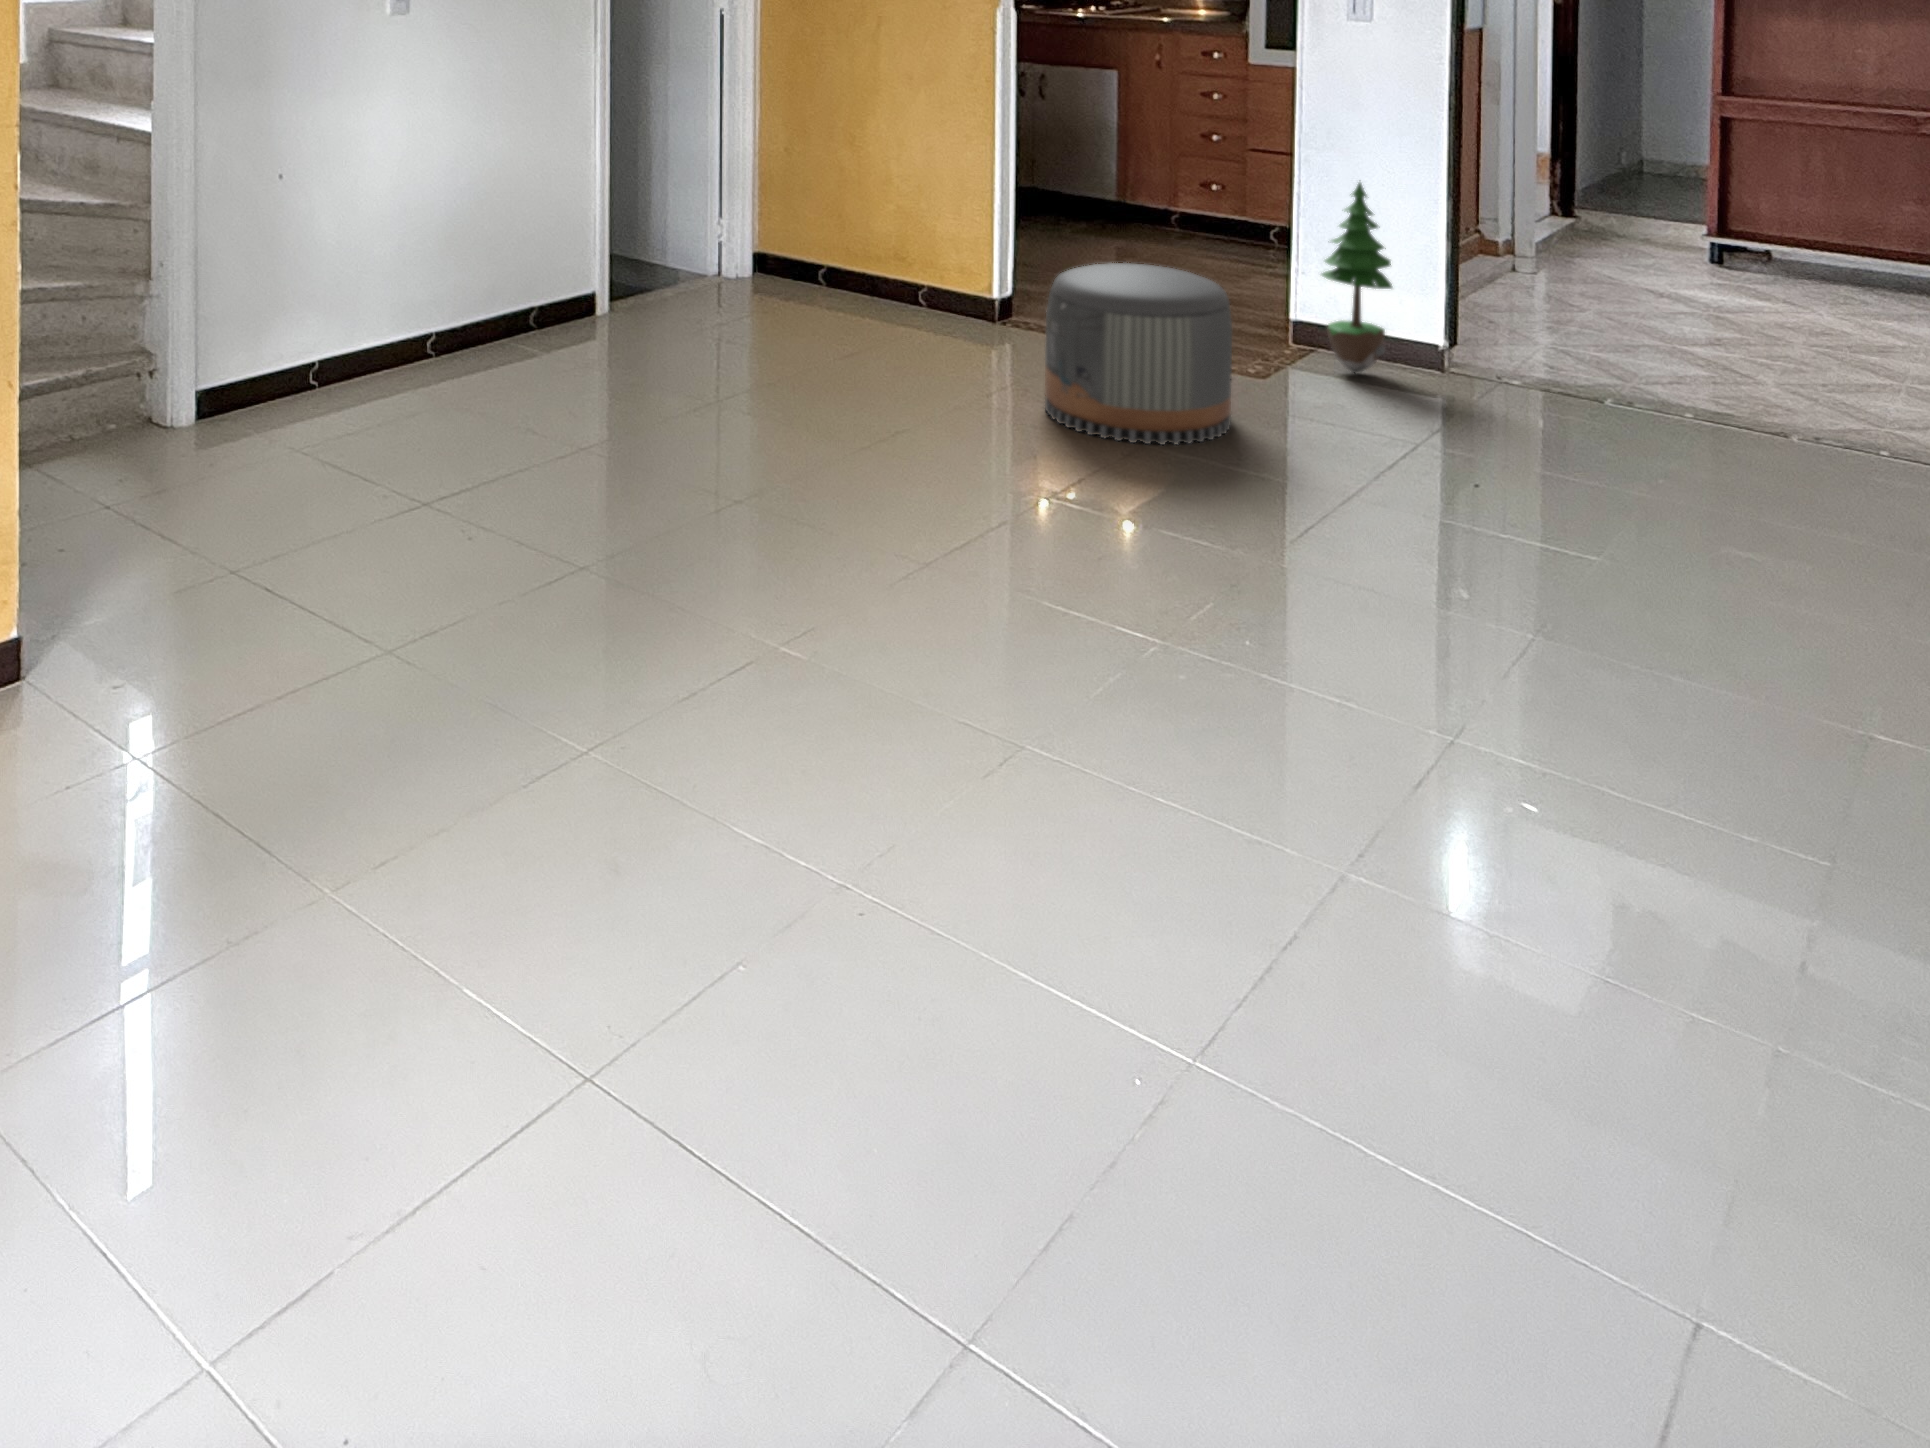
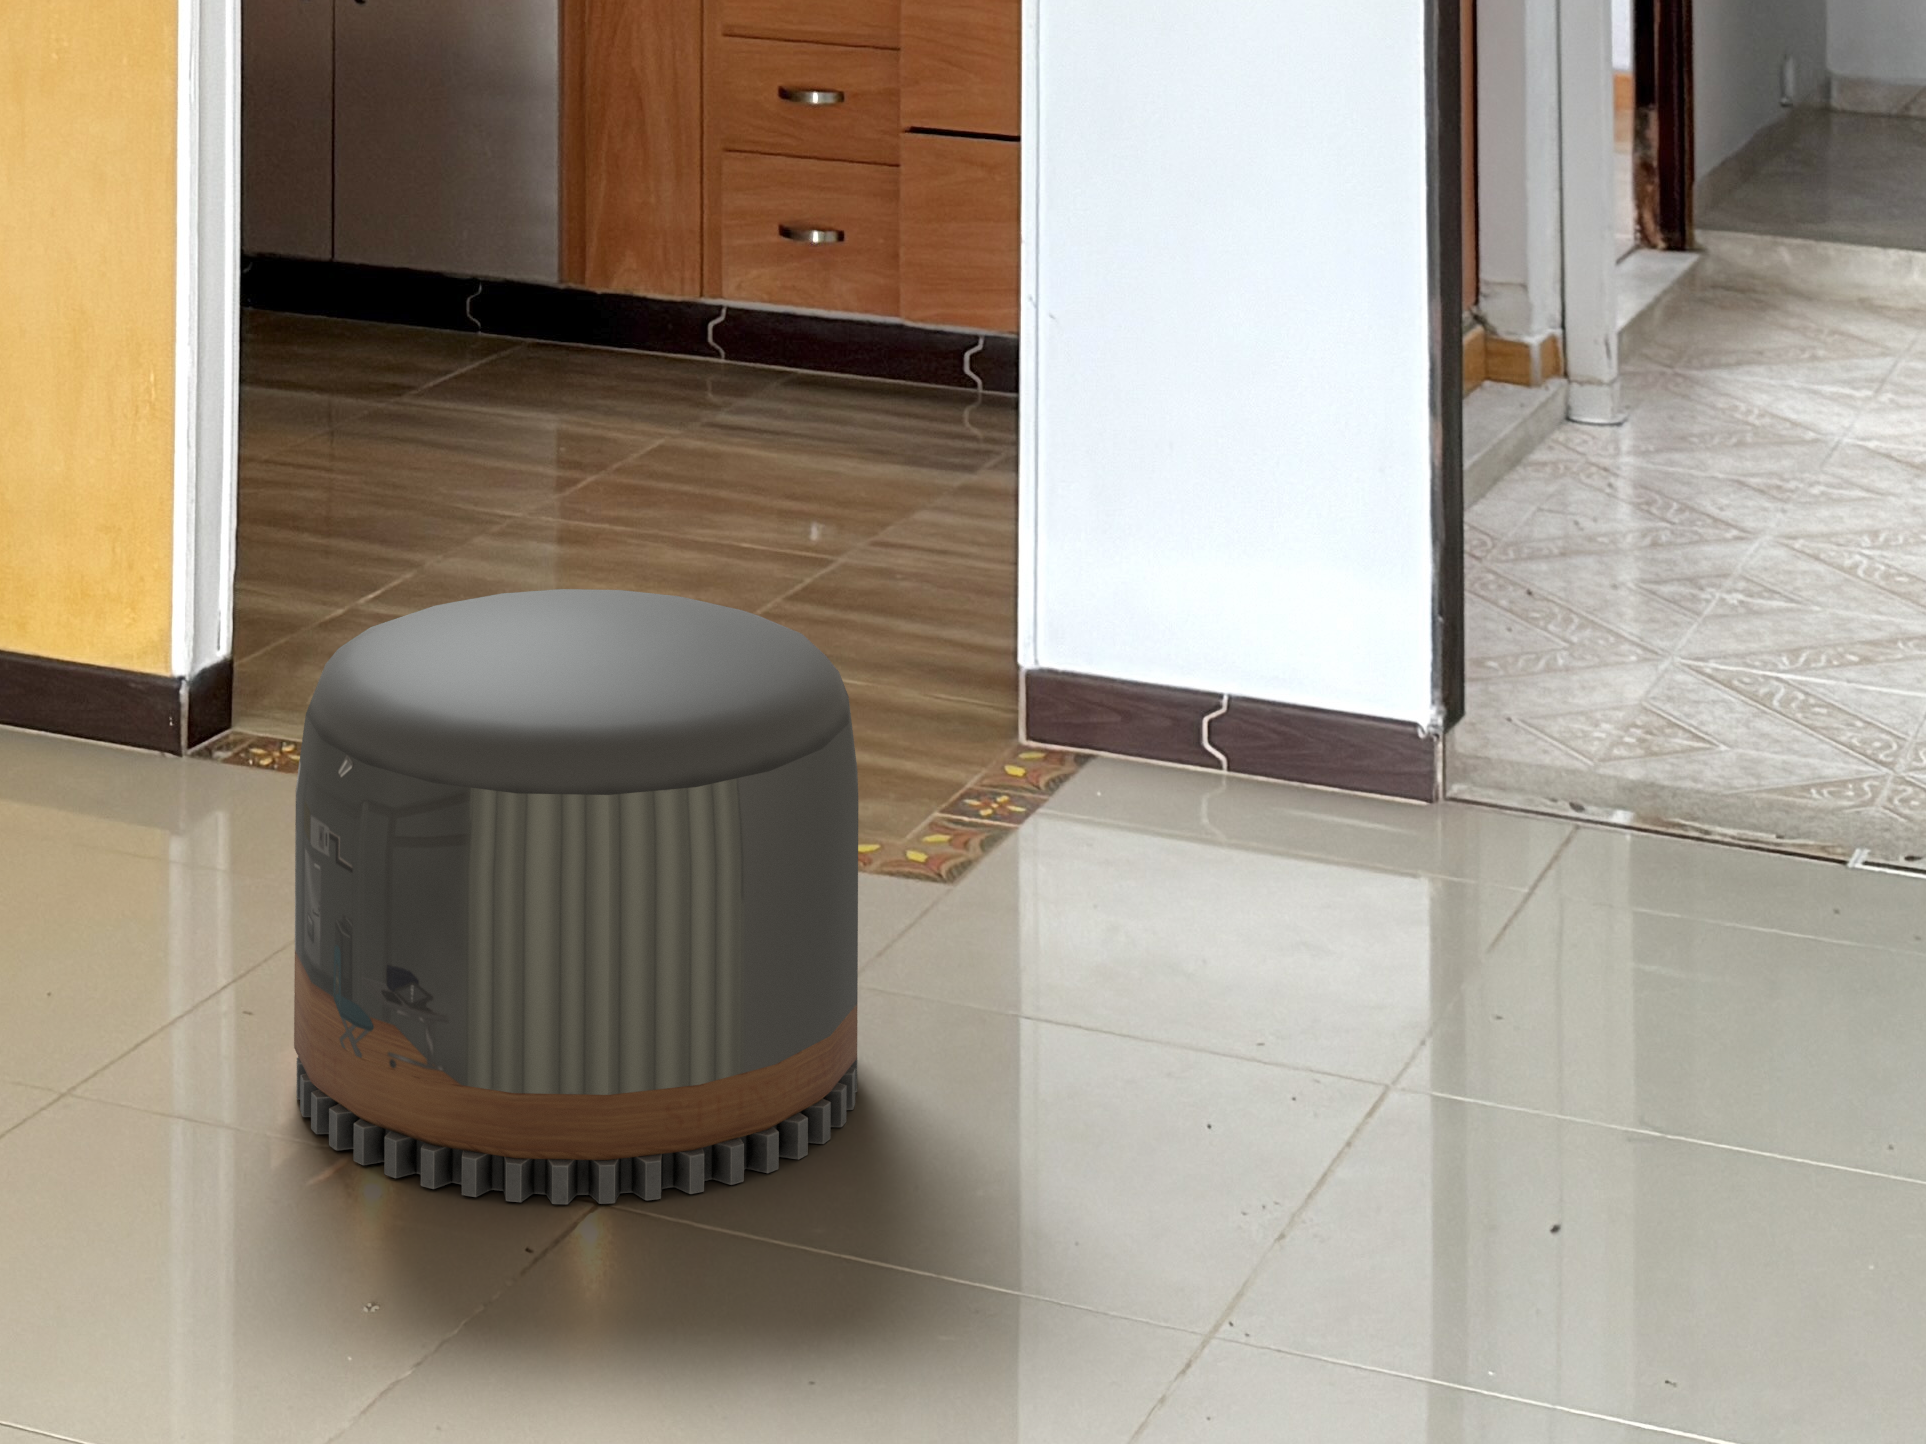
potted tree: present [1322,183,1392,373] -> none [1096,266,1302,838]

